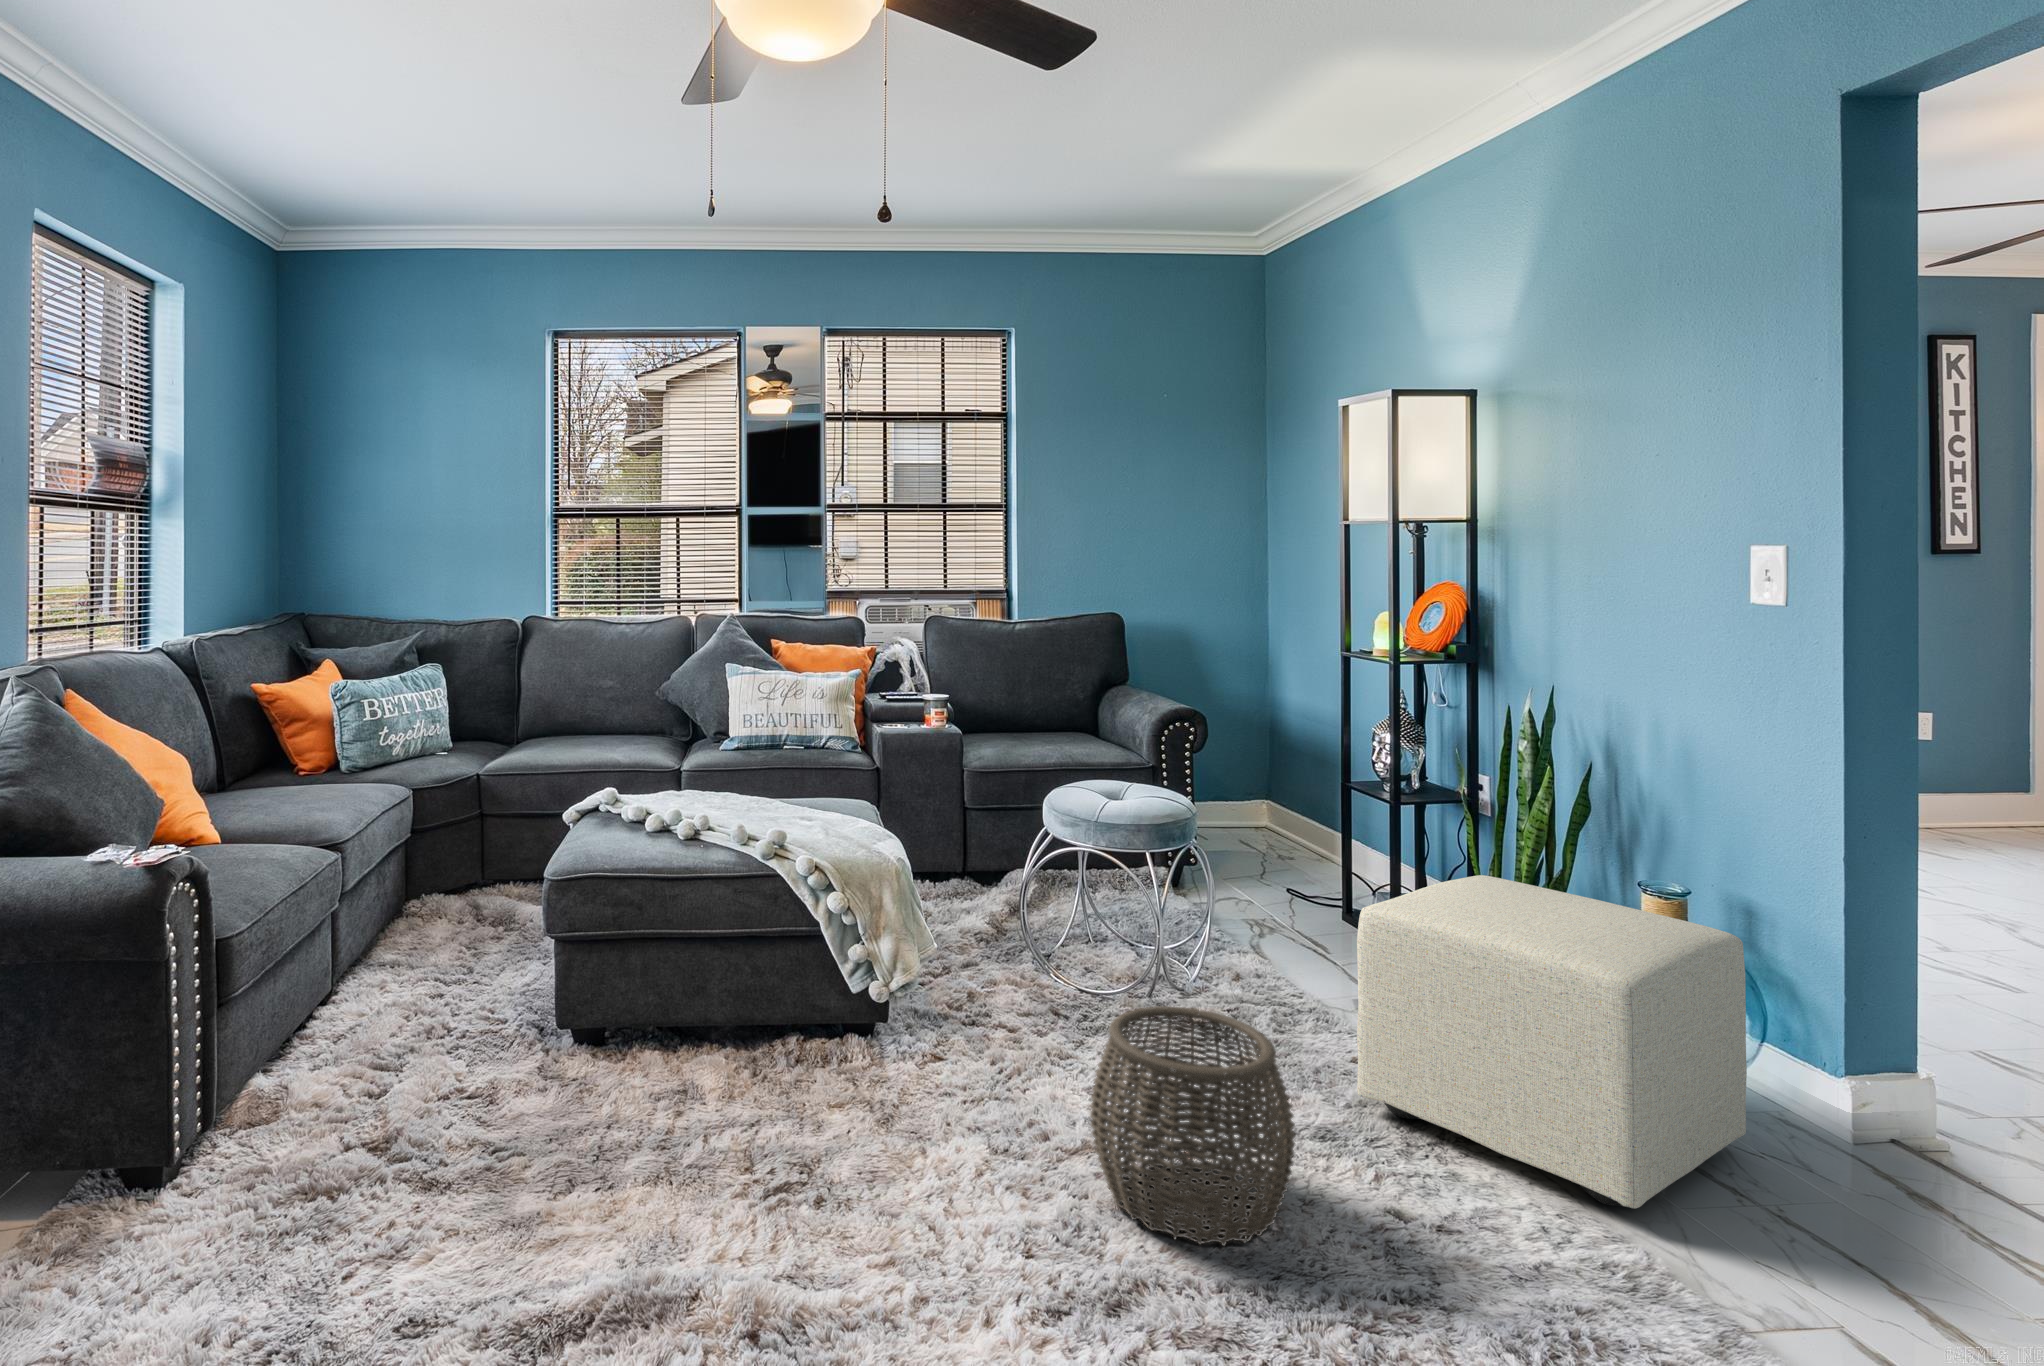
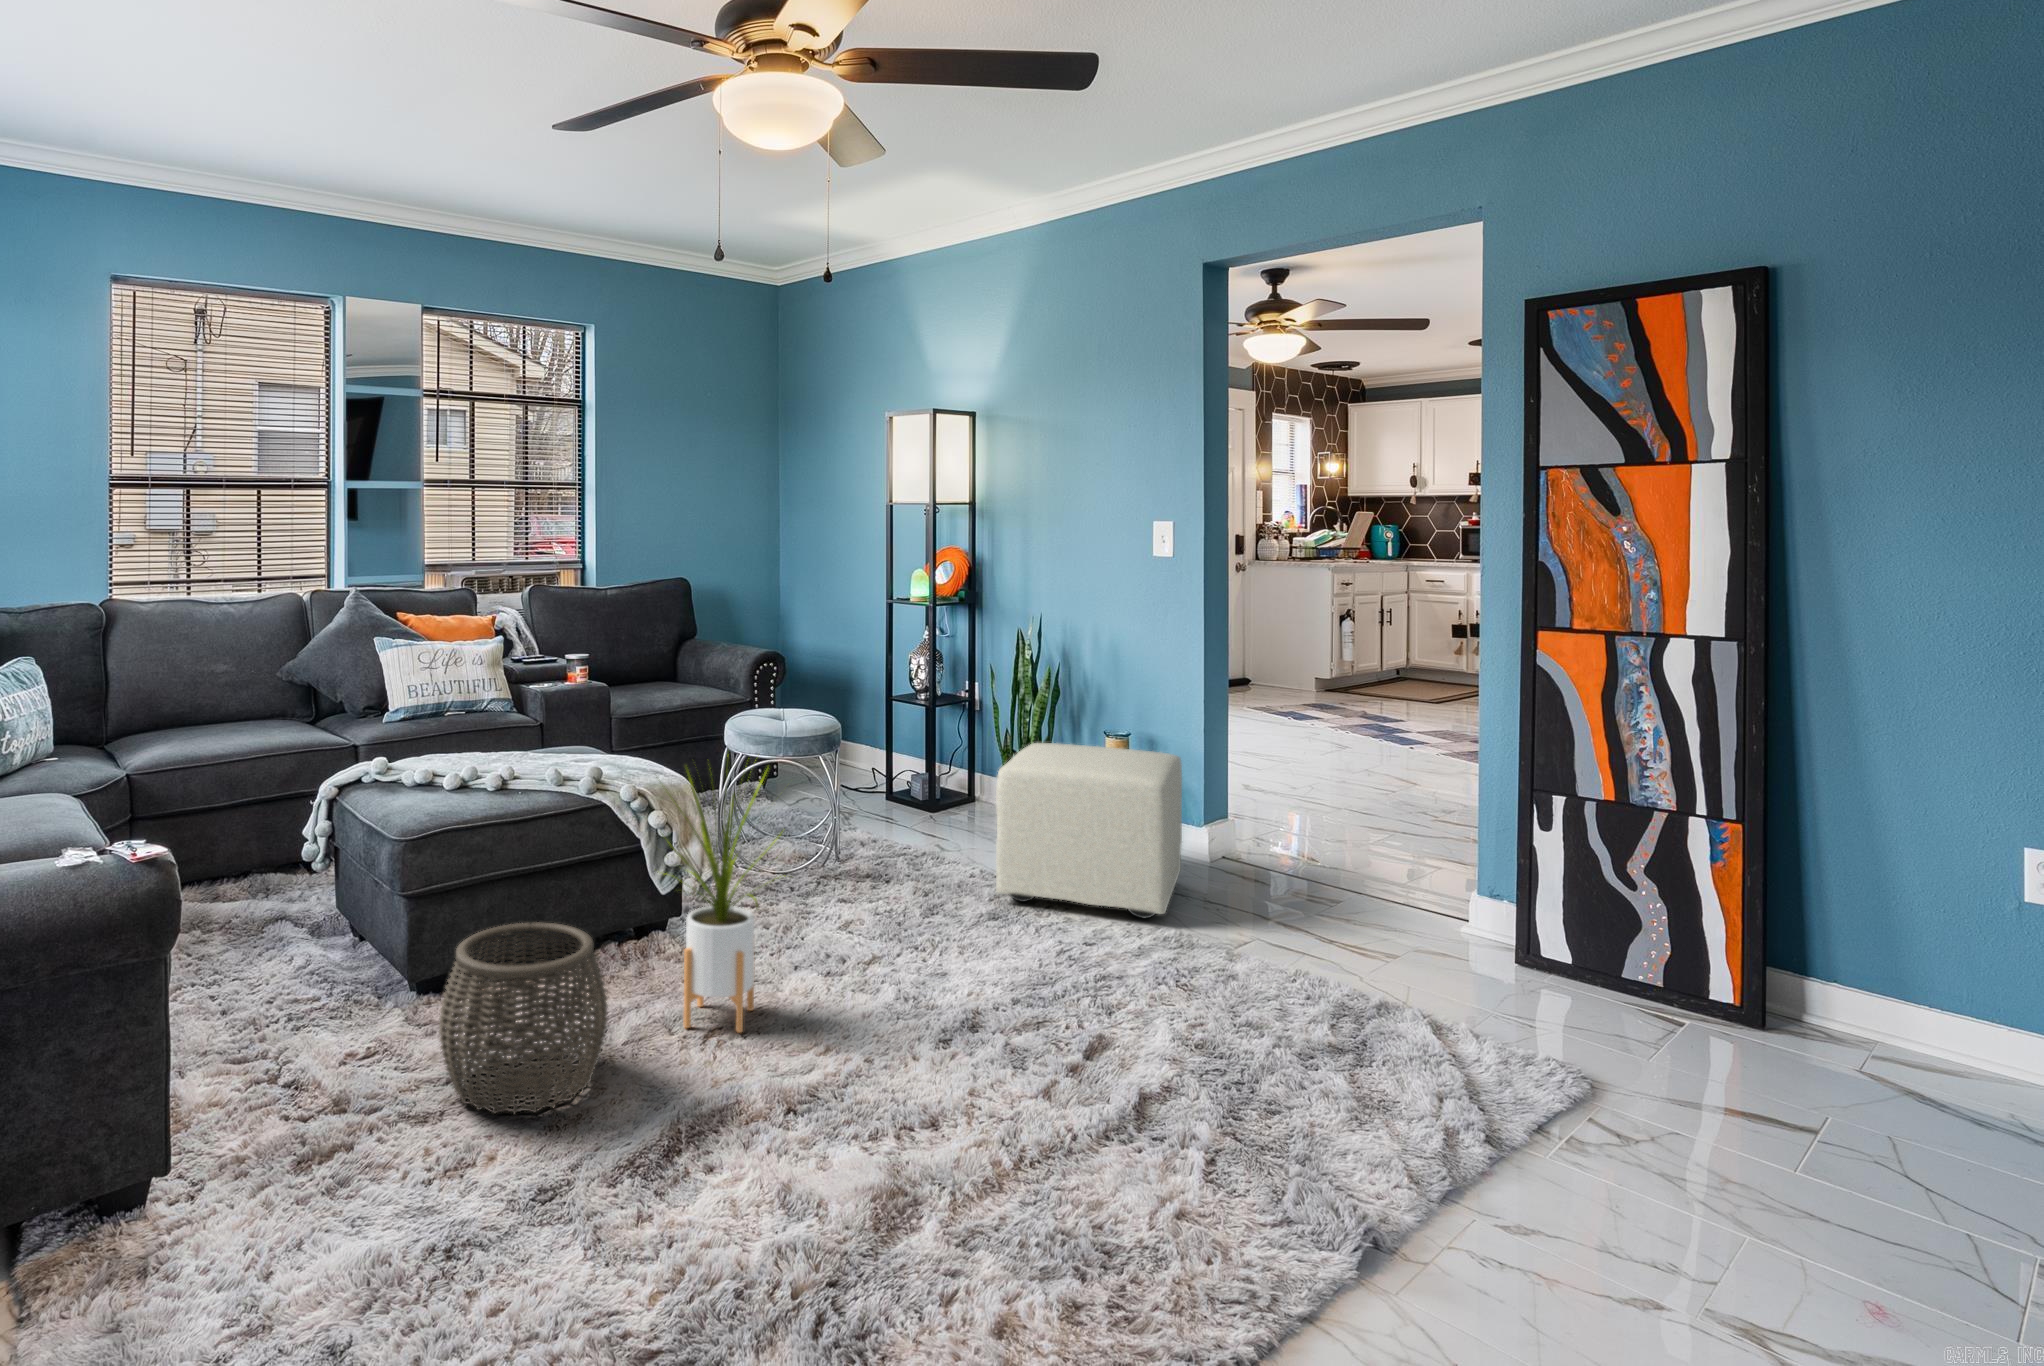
house plant: none [723,822,907,1205] -> present [657,756,785,1033]
woven basket: present [1090,1006,1295,1246] -> present [439,923,608,1114]

